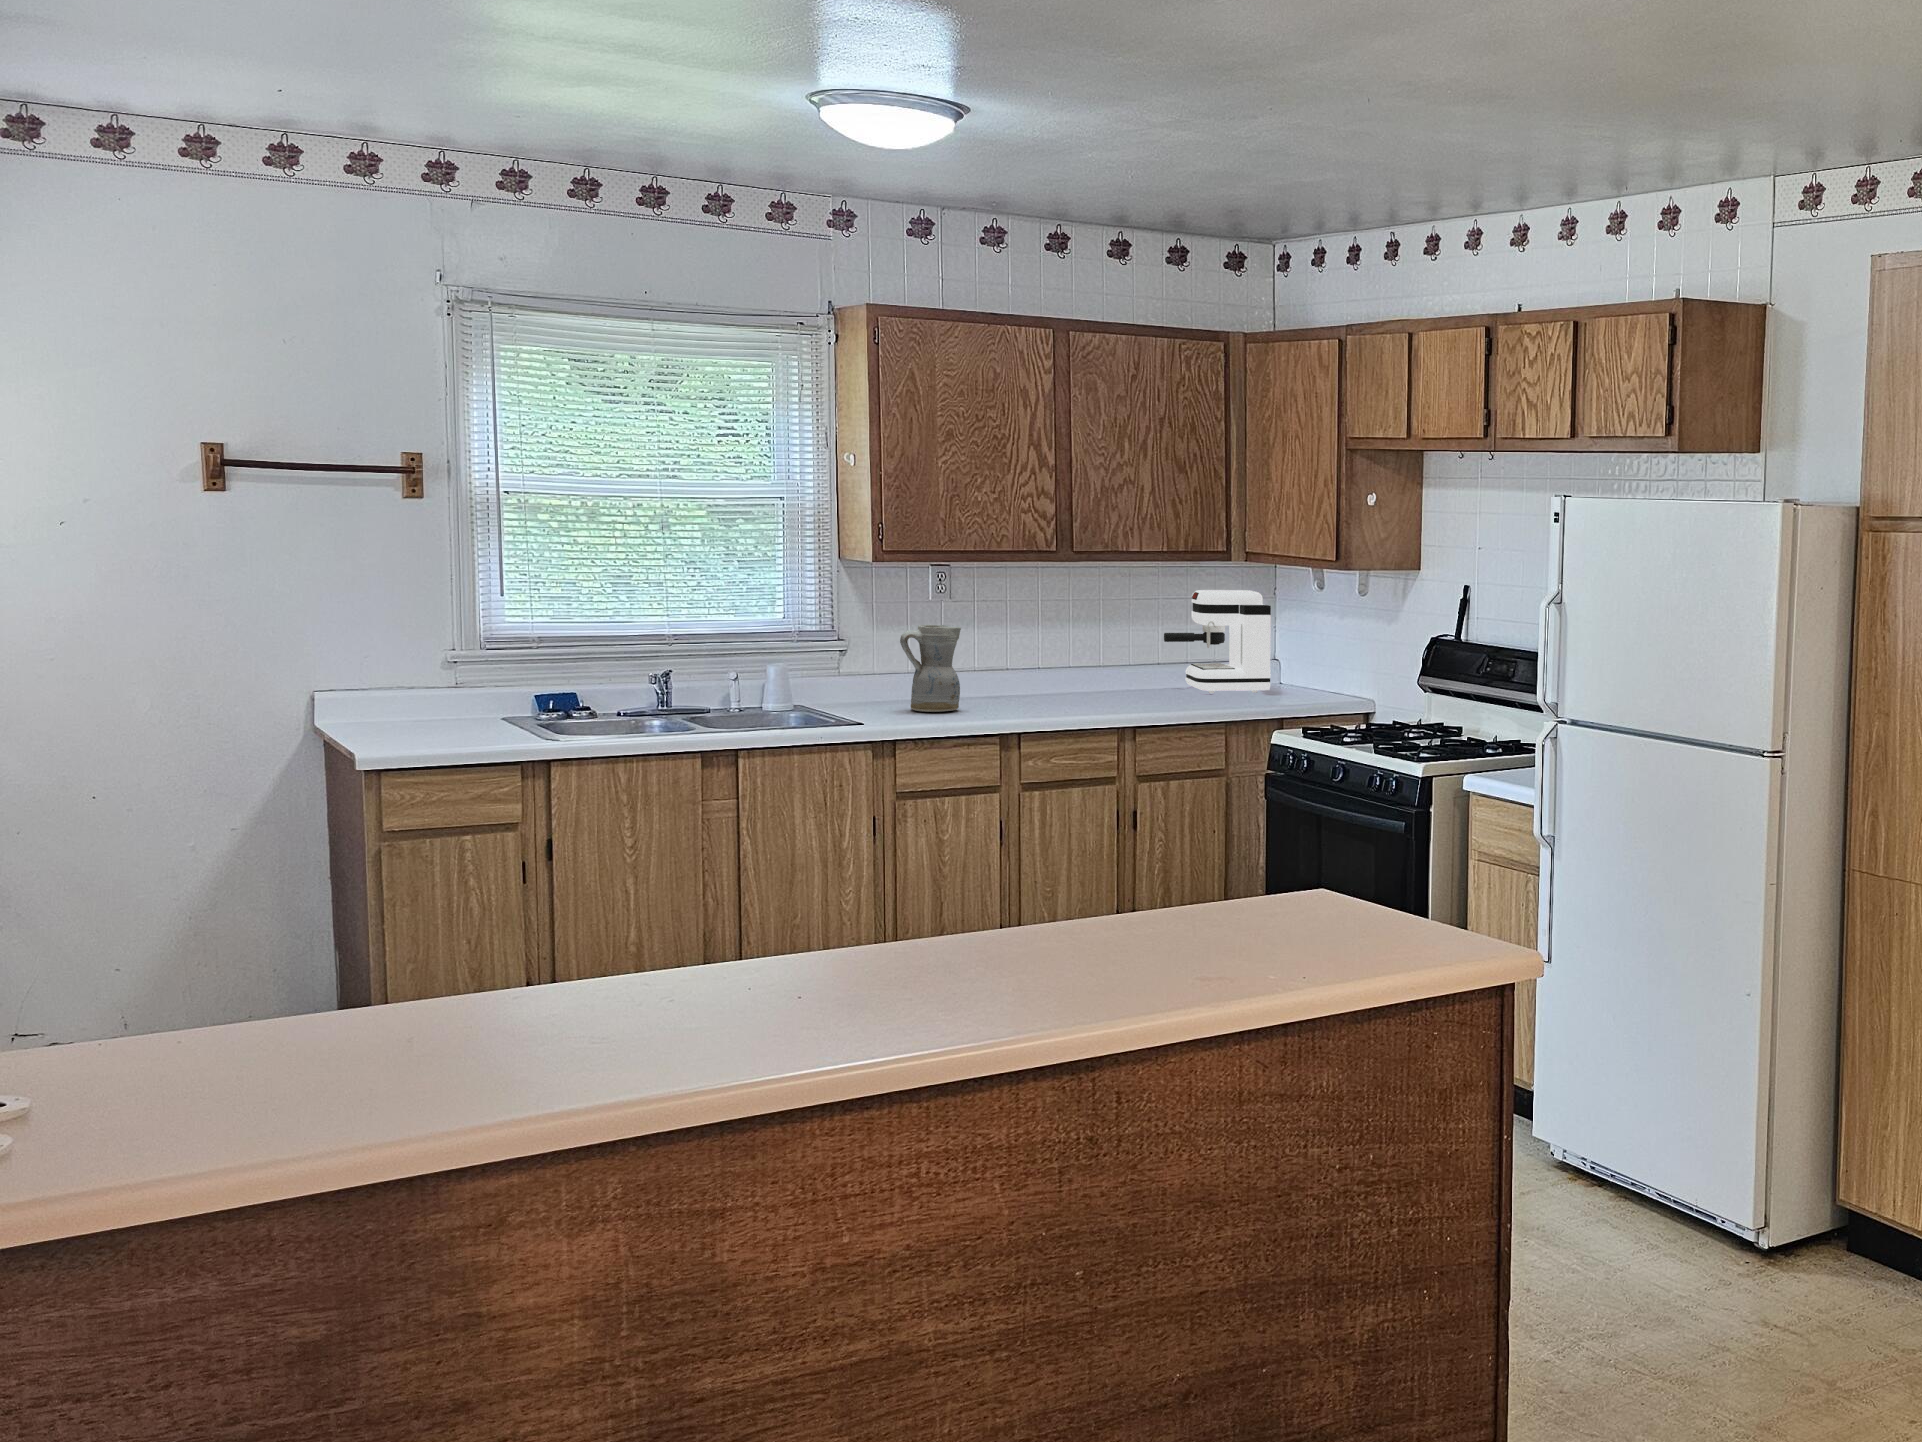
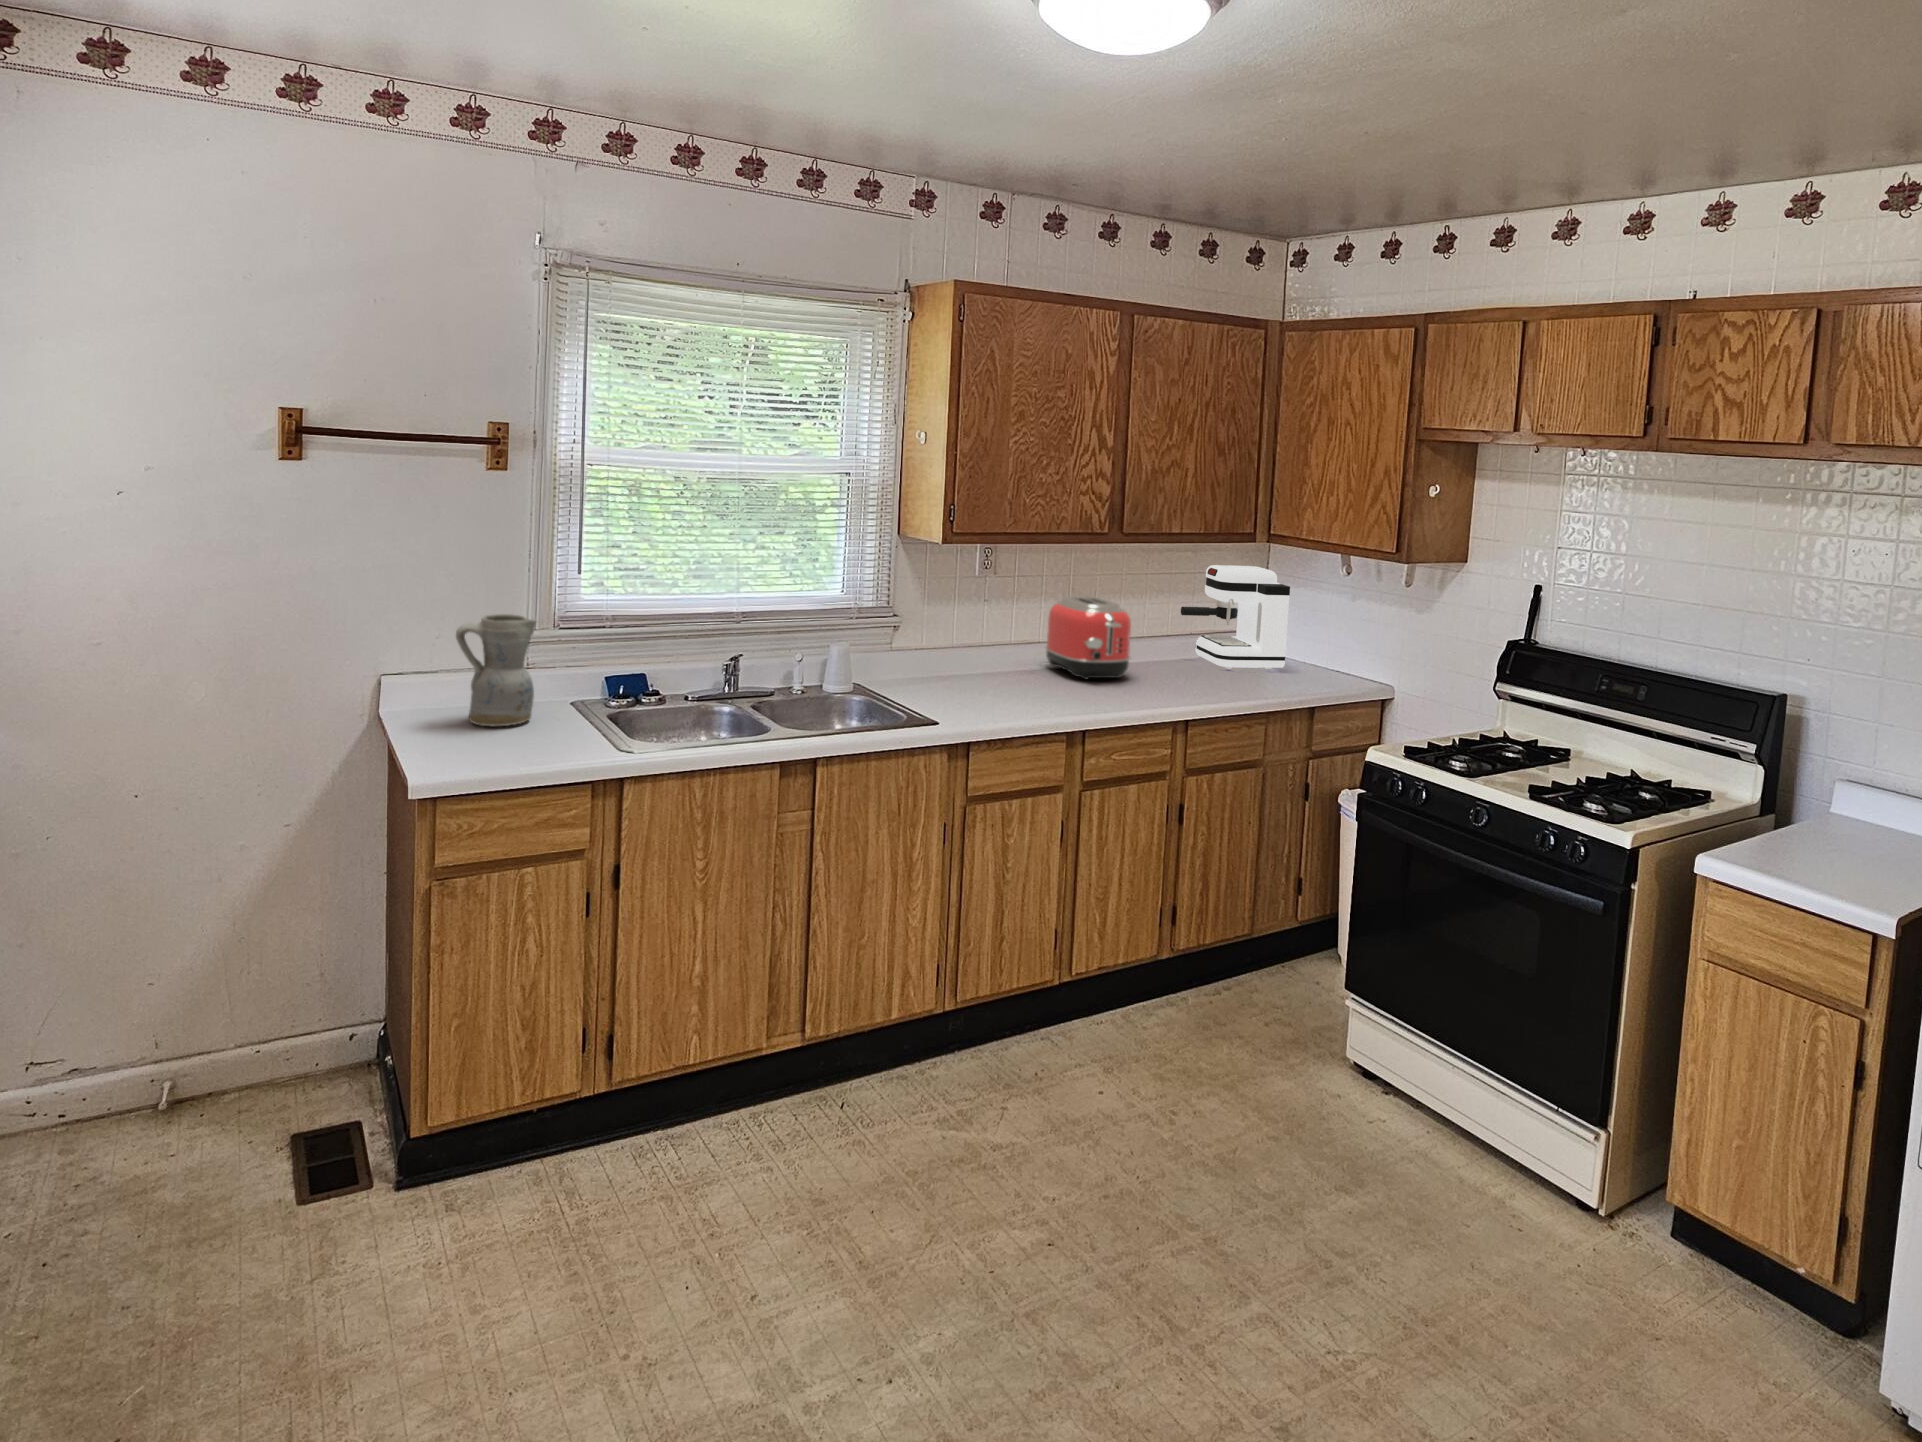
toaster: none [1010,622,1094,701] -> present [1046,596,1131,680]
ceramic pitcher: present [900,625,961,712] -> present [456,614,536,726]

